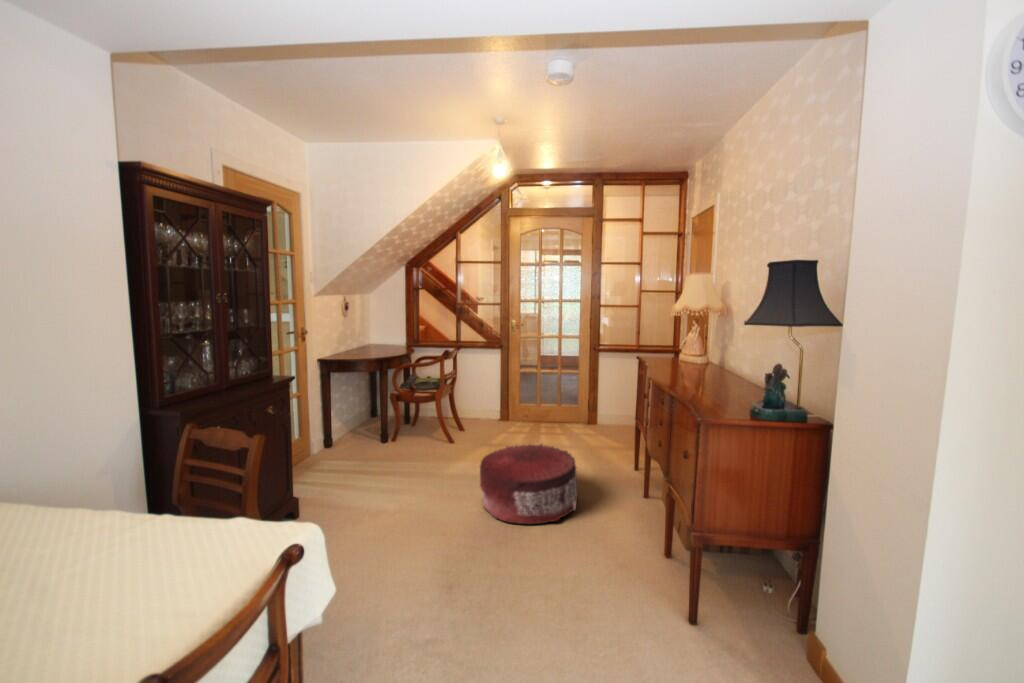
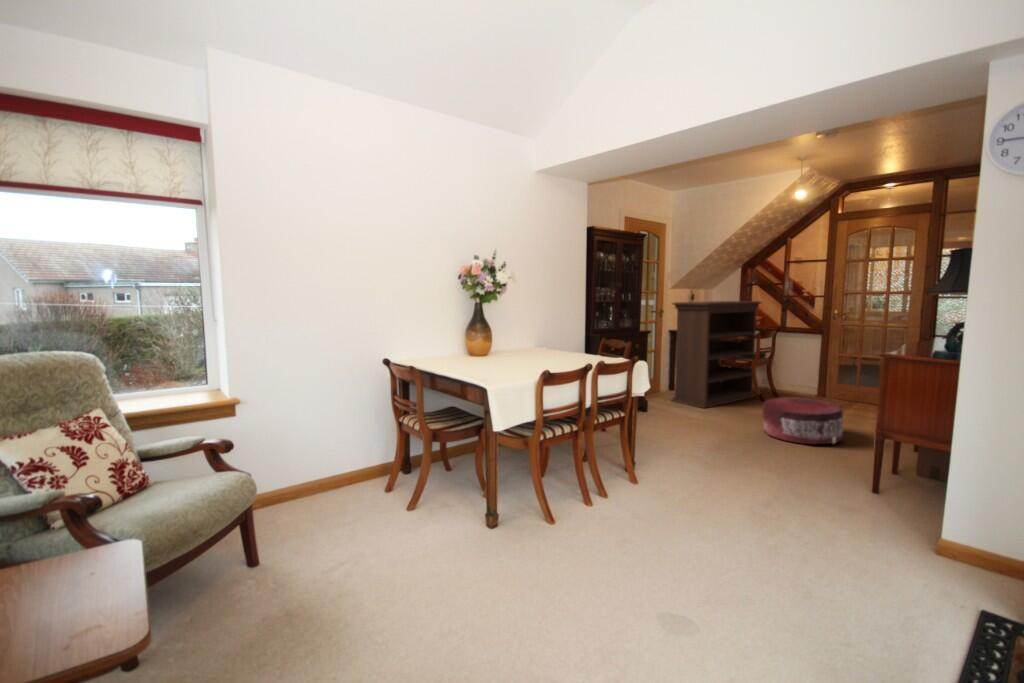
bookshelf: none [320,312,442,479] -> present [671,301,761,408]

